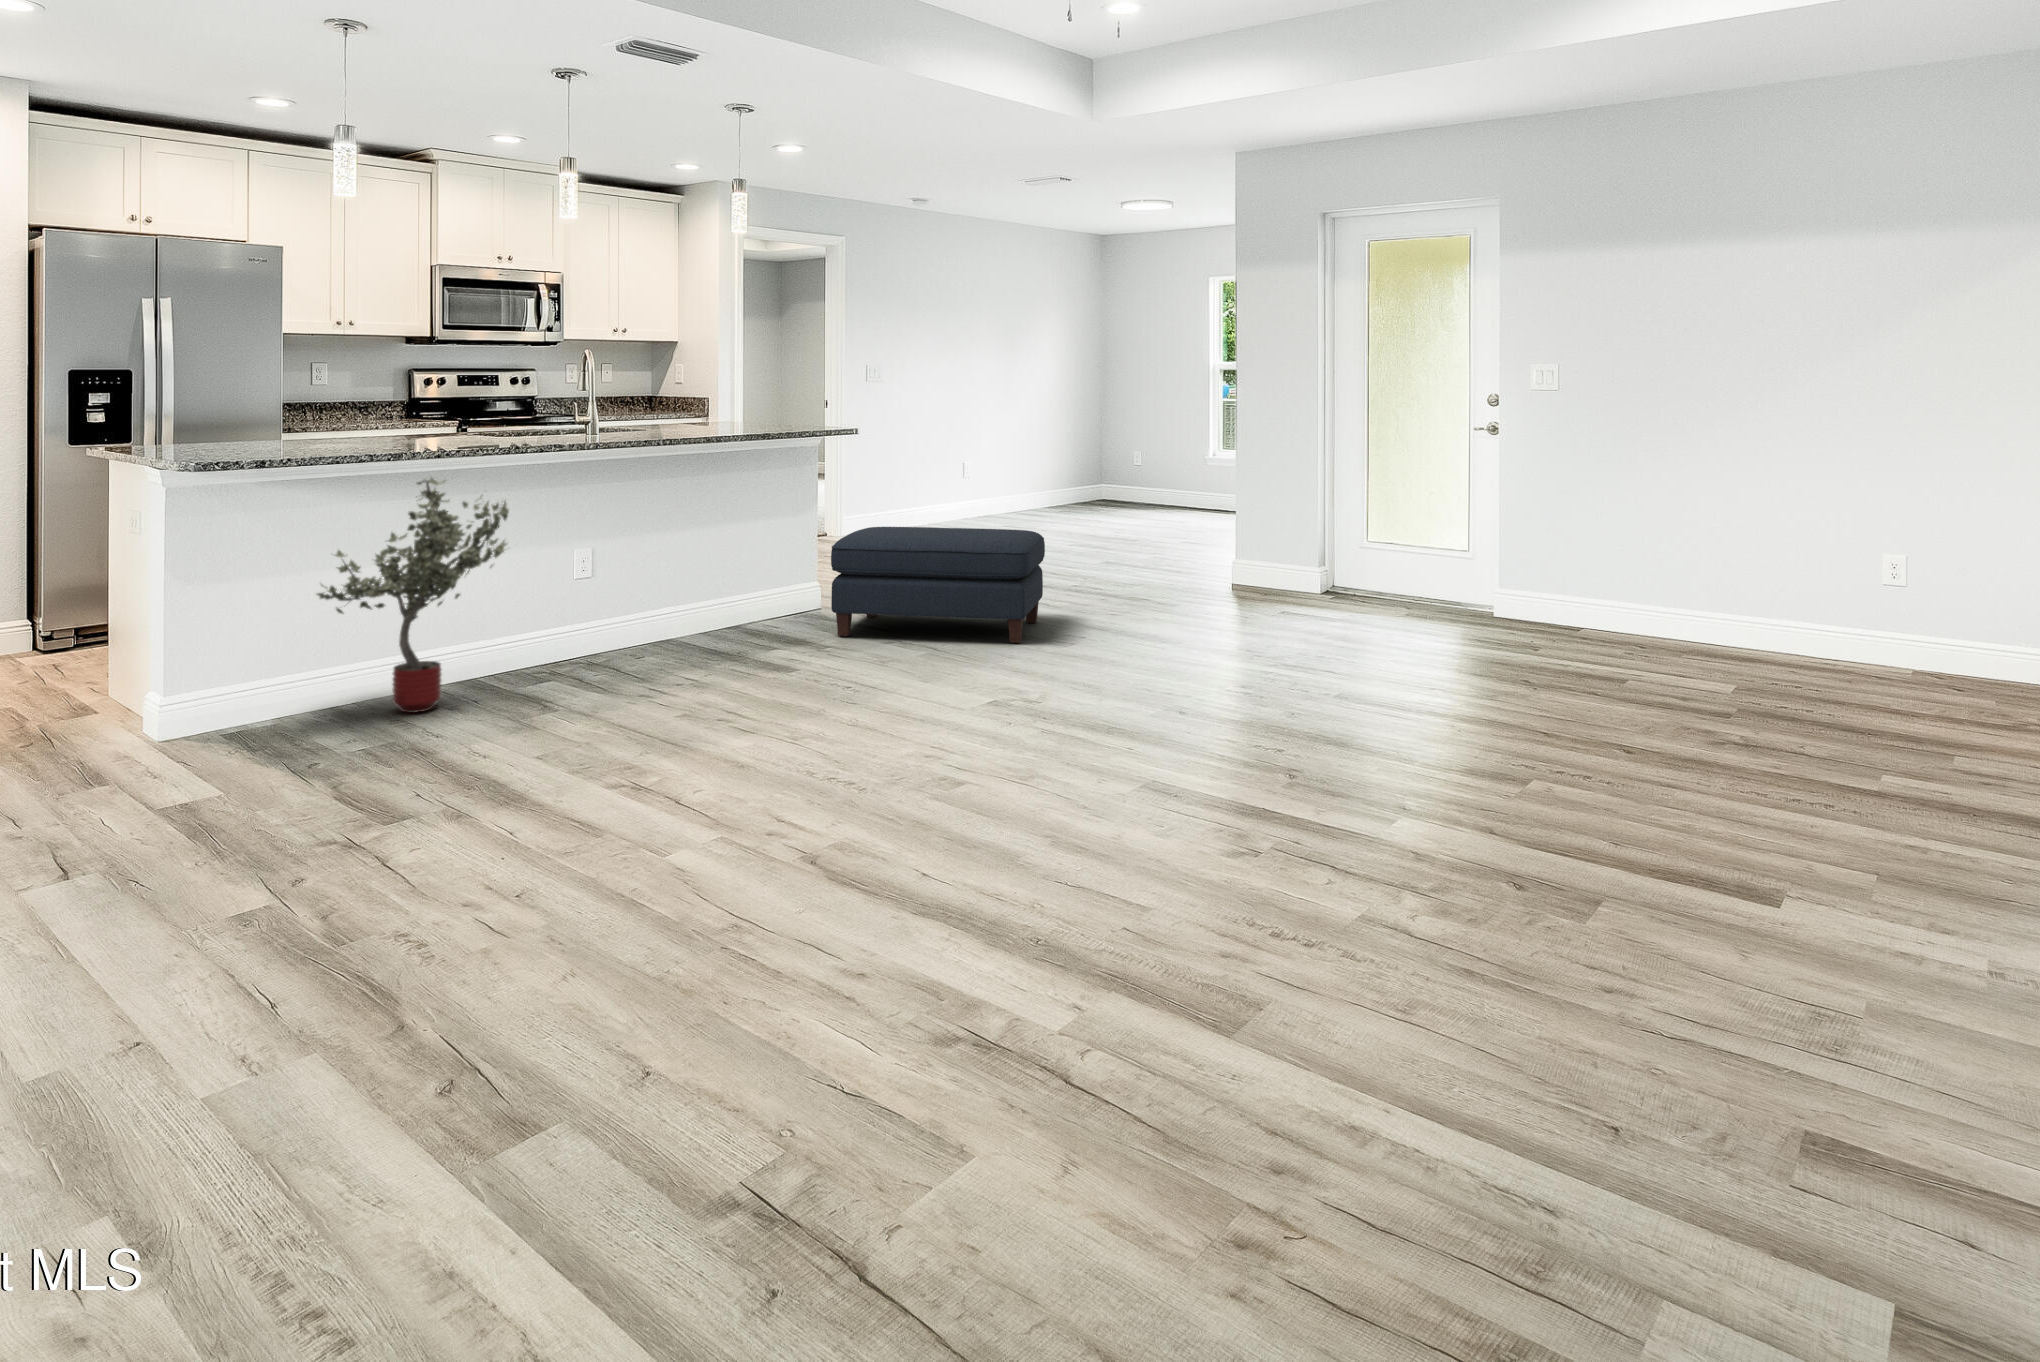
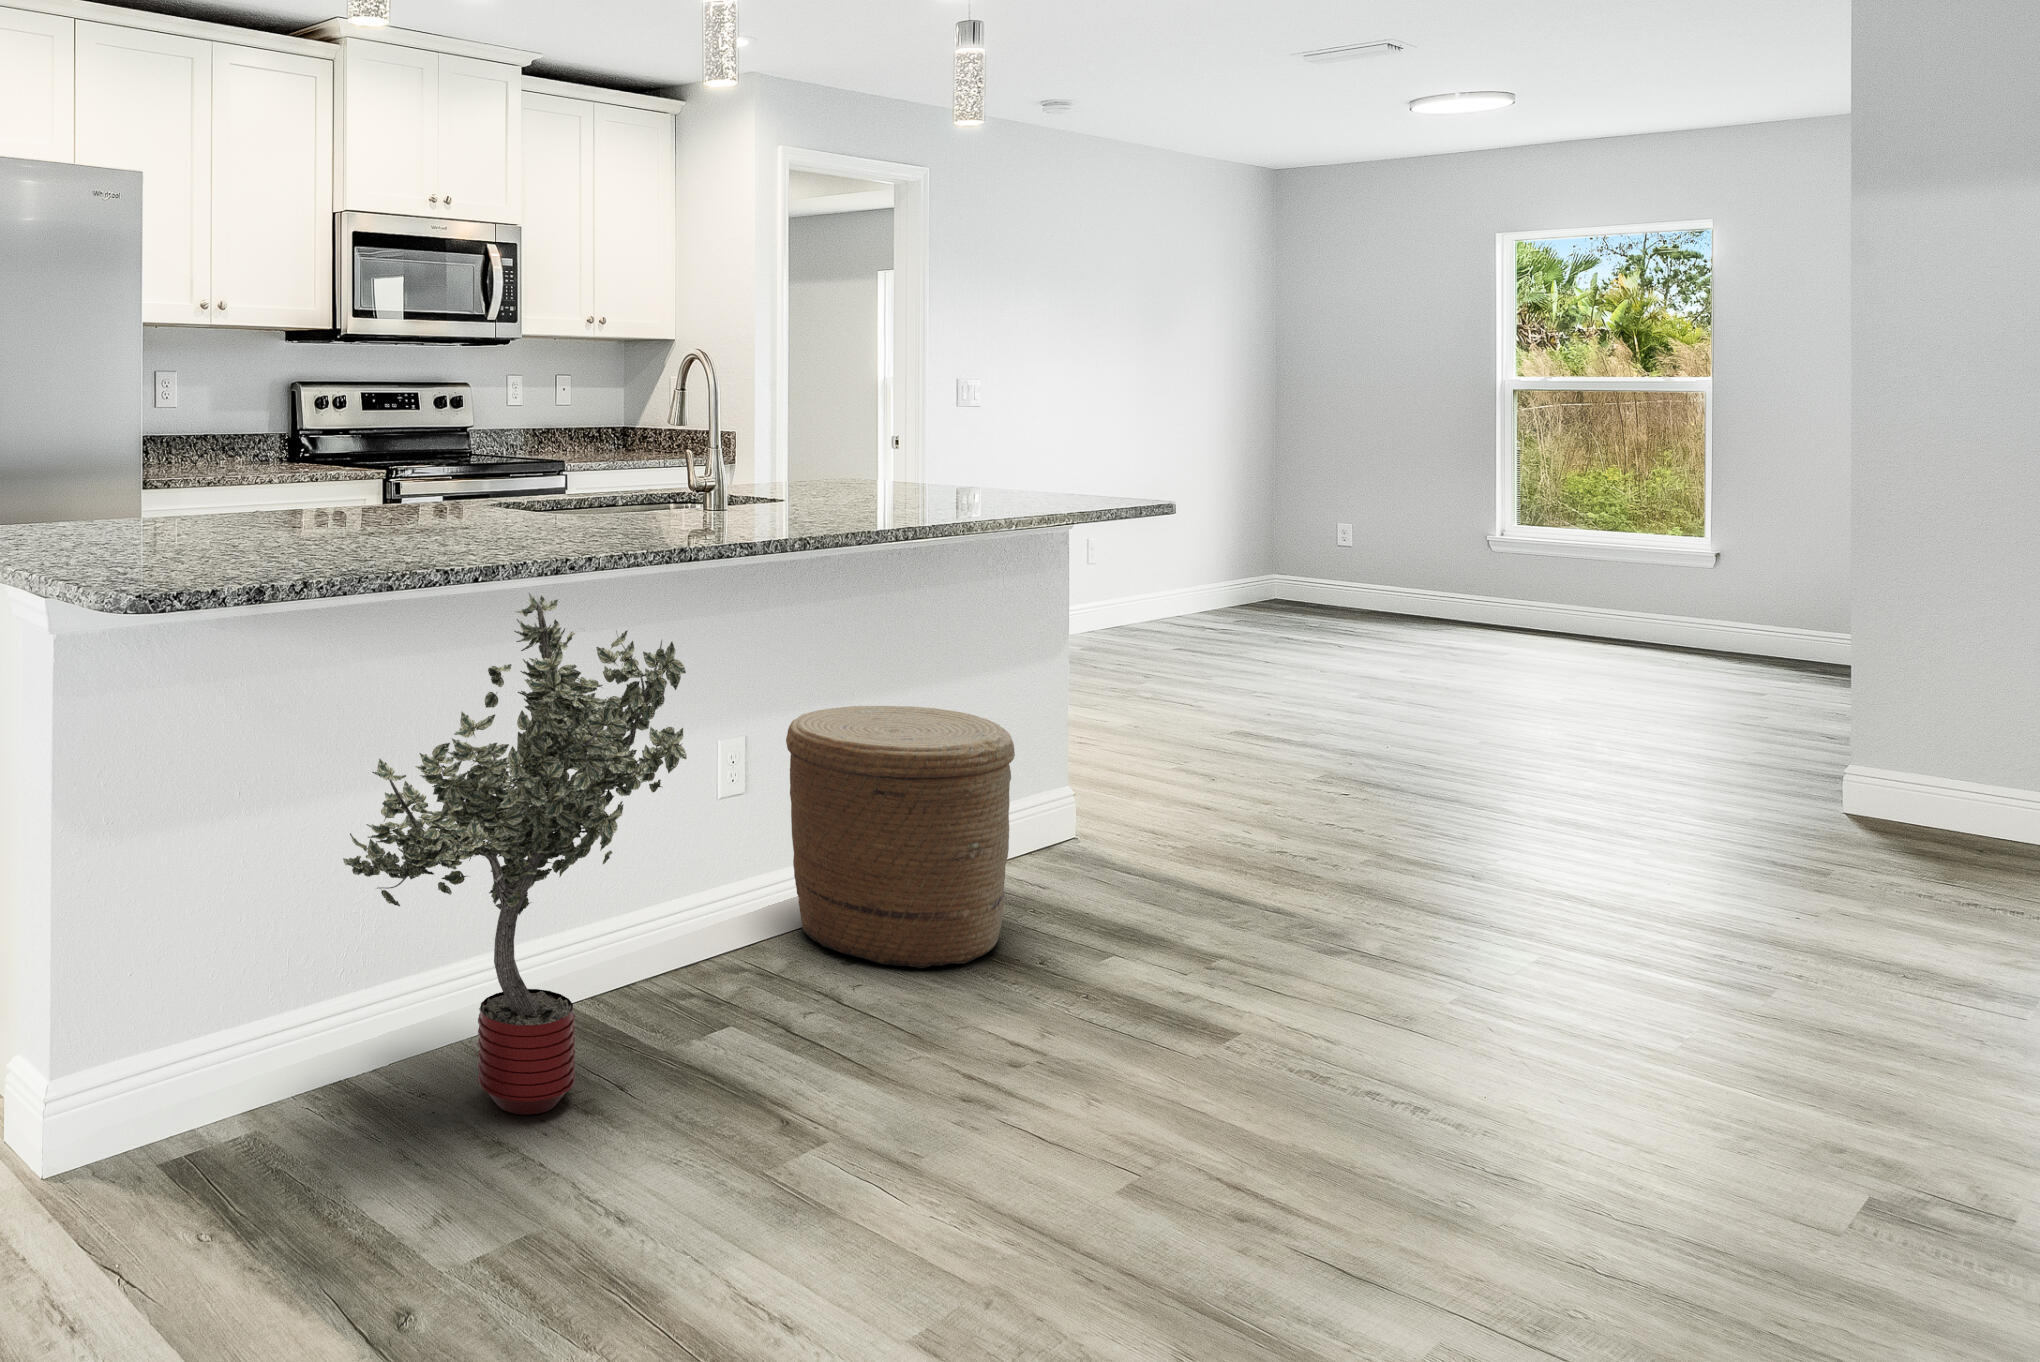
ottoman: present [831,527,1045,643] -> none [1179,672,1655,941]
woven basket: none [605,542,720,664] -> present [786,706,1015,969]

